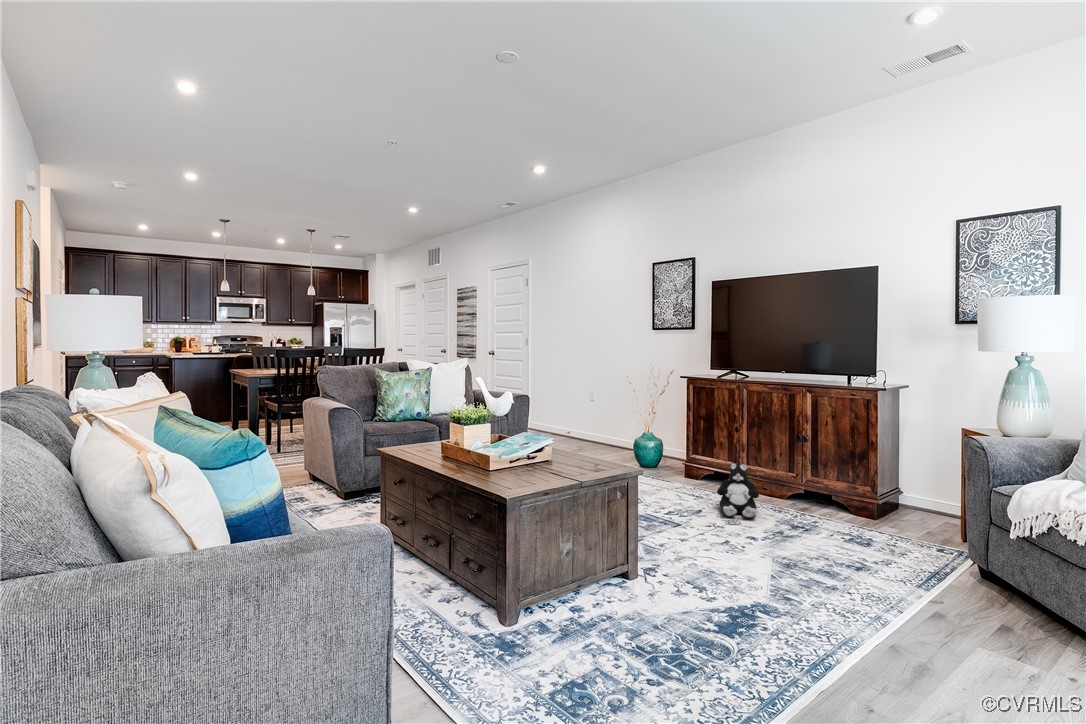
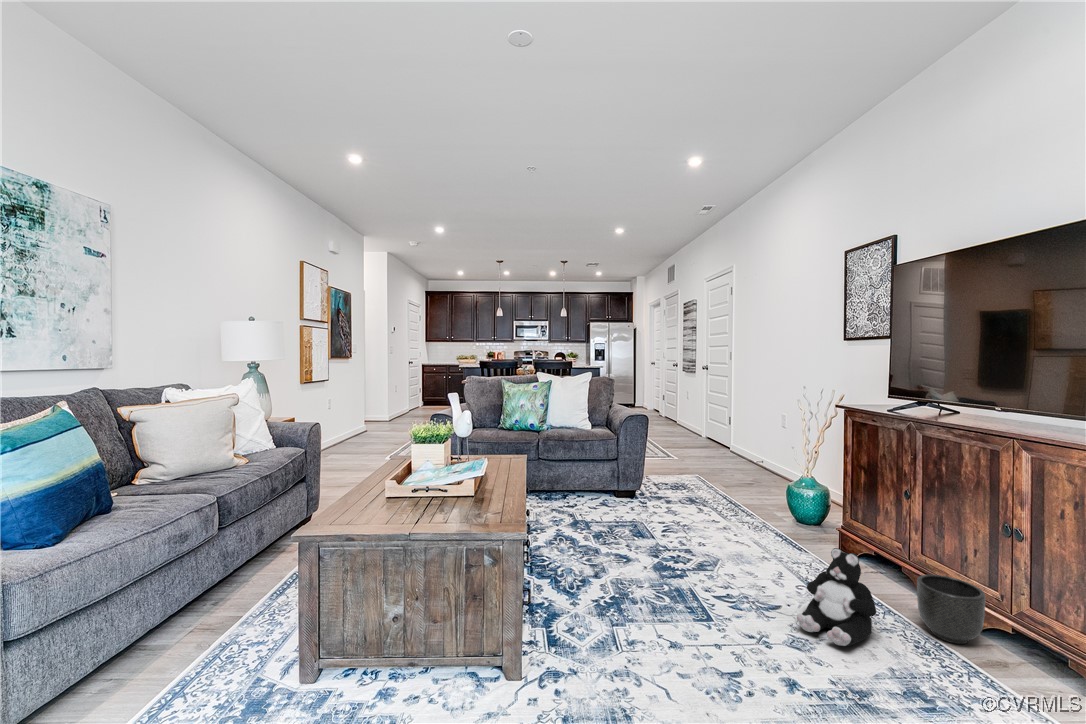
planter: none [762,471,795,505] -> present [917,574,985,644]

